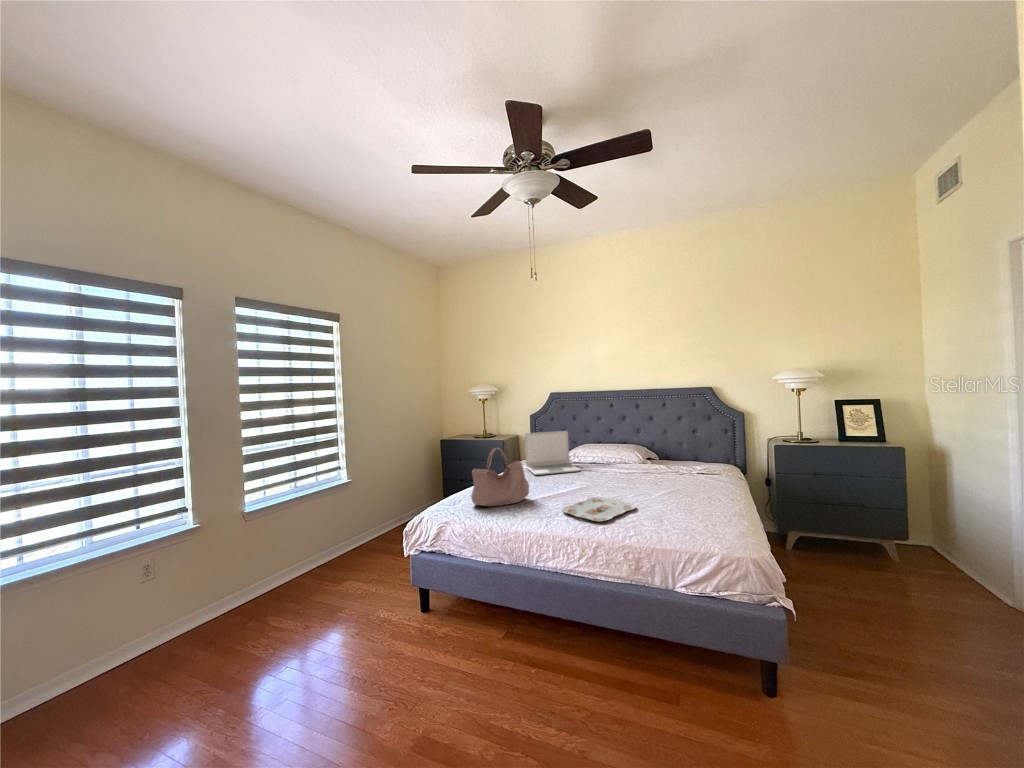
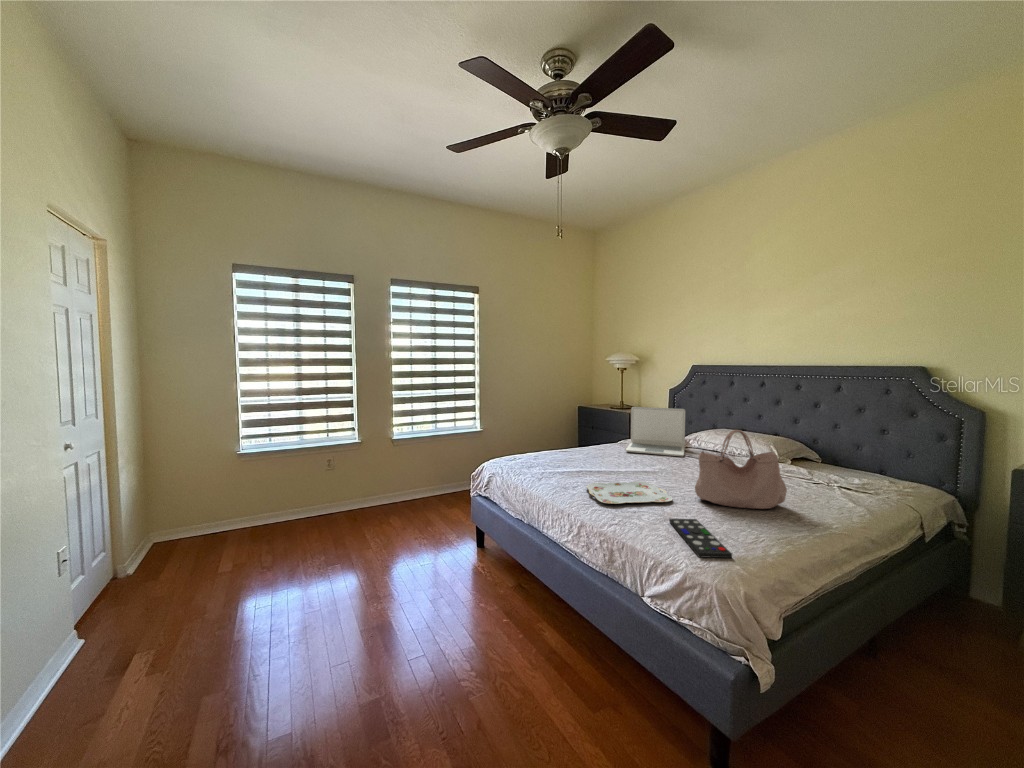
handbag: present [471,448,529,506] -> present [695,430,787,509]
remote control: none [660,515,730,541] -> present [669,519,732,558]

